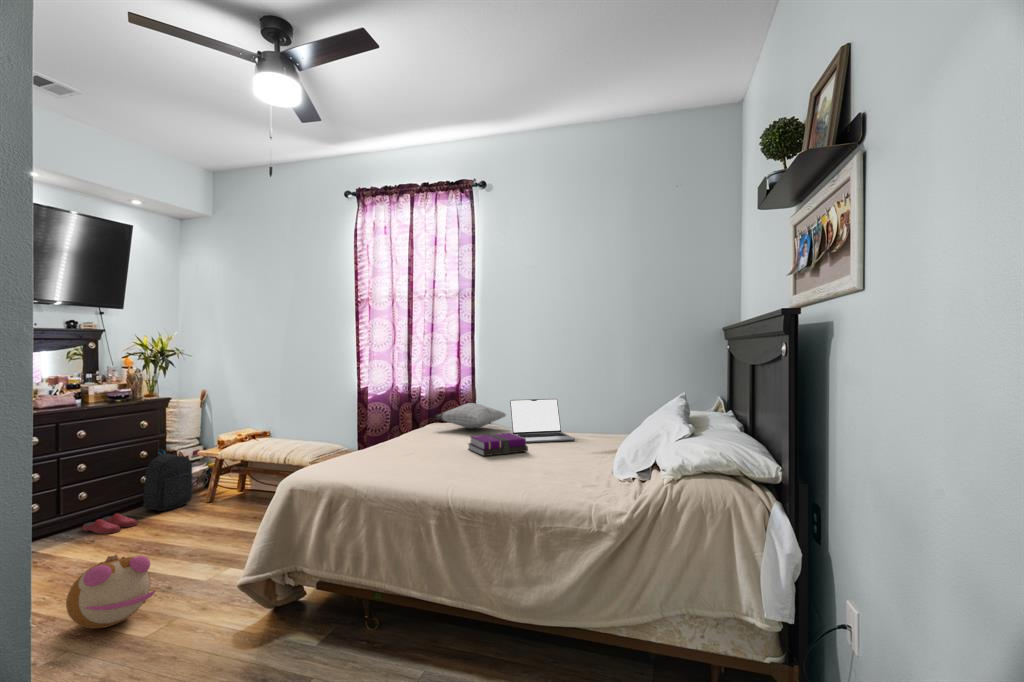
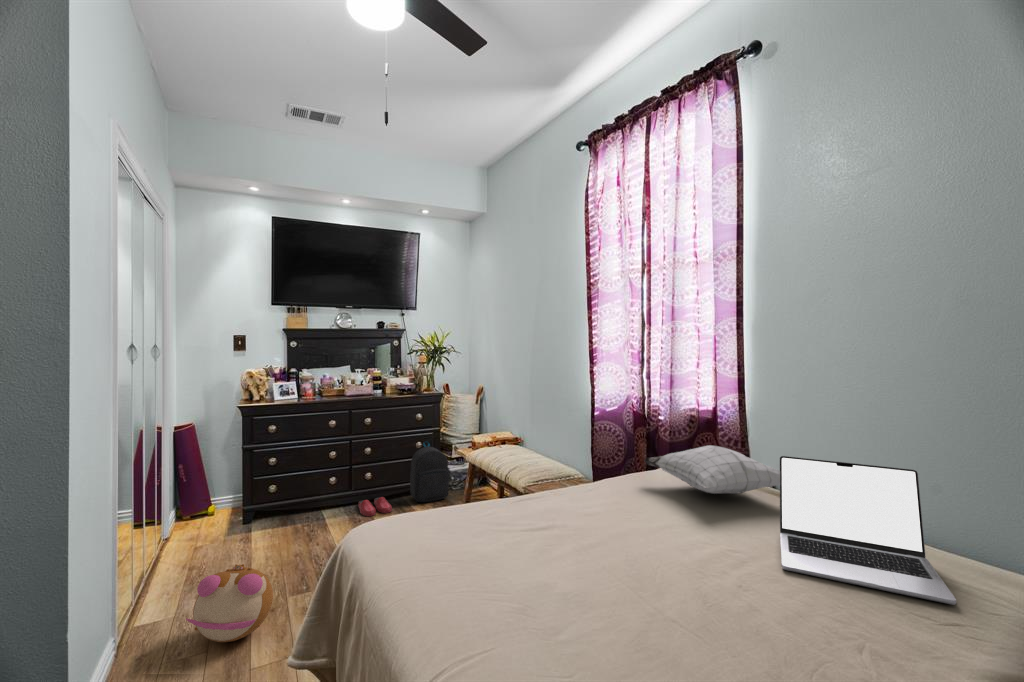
notebook: present [468,433,528,456] -> none [628,528,756,611]

